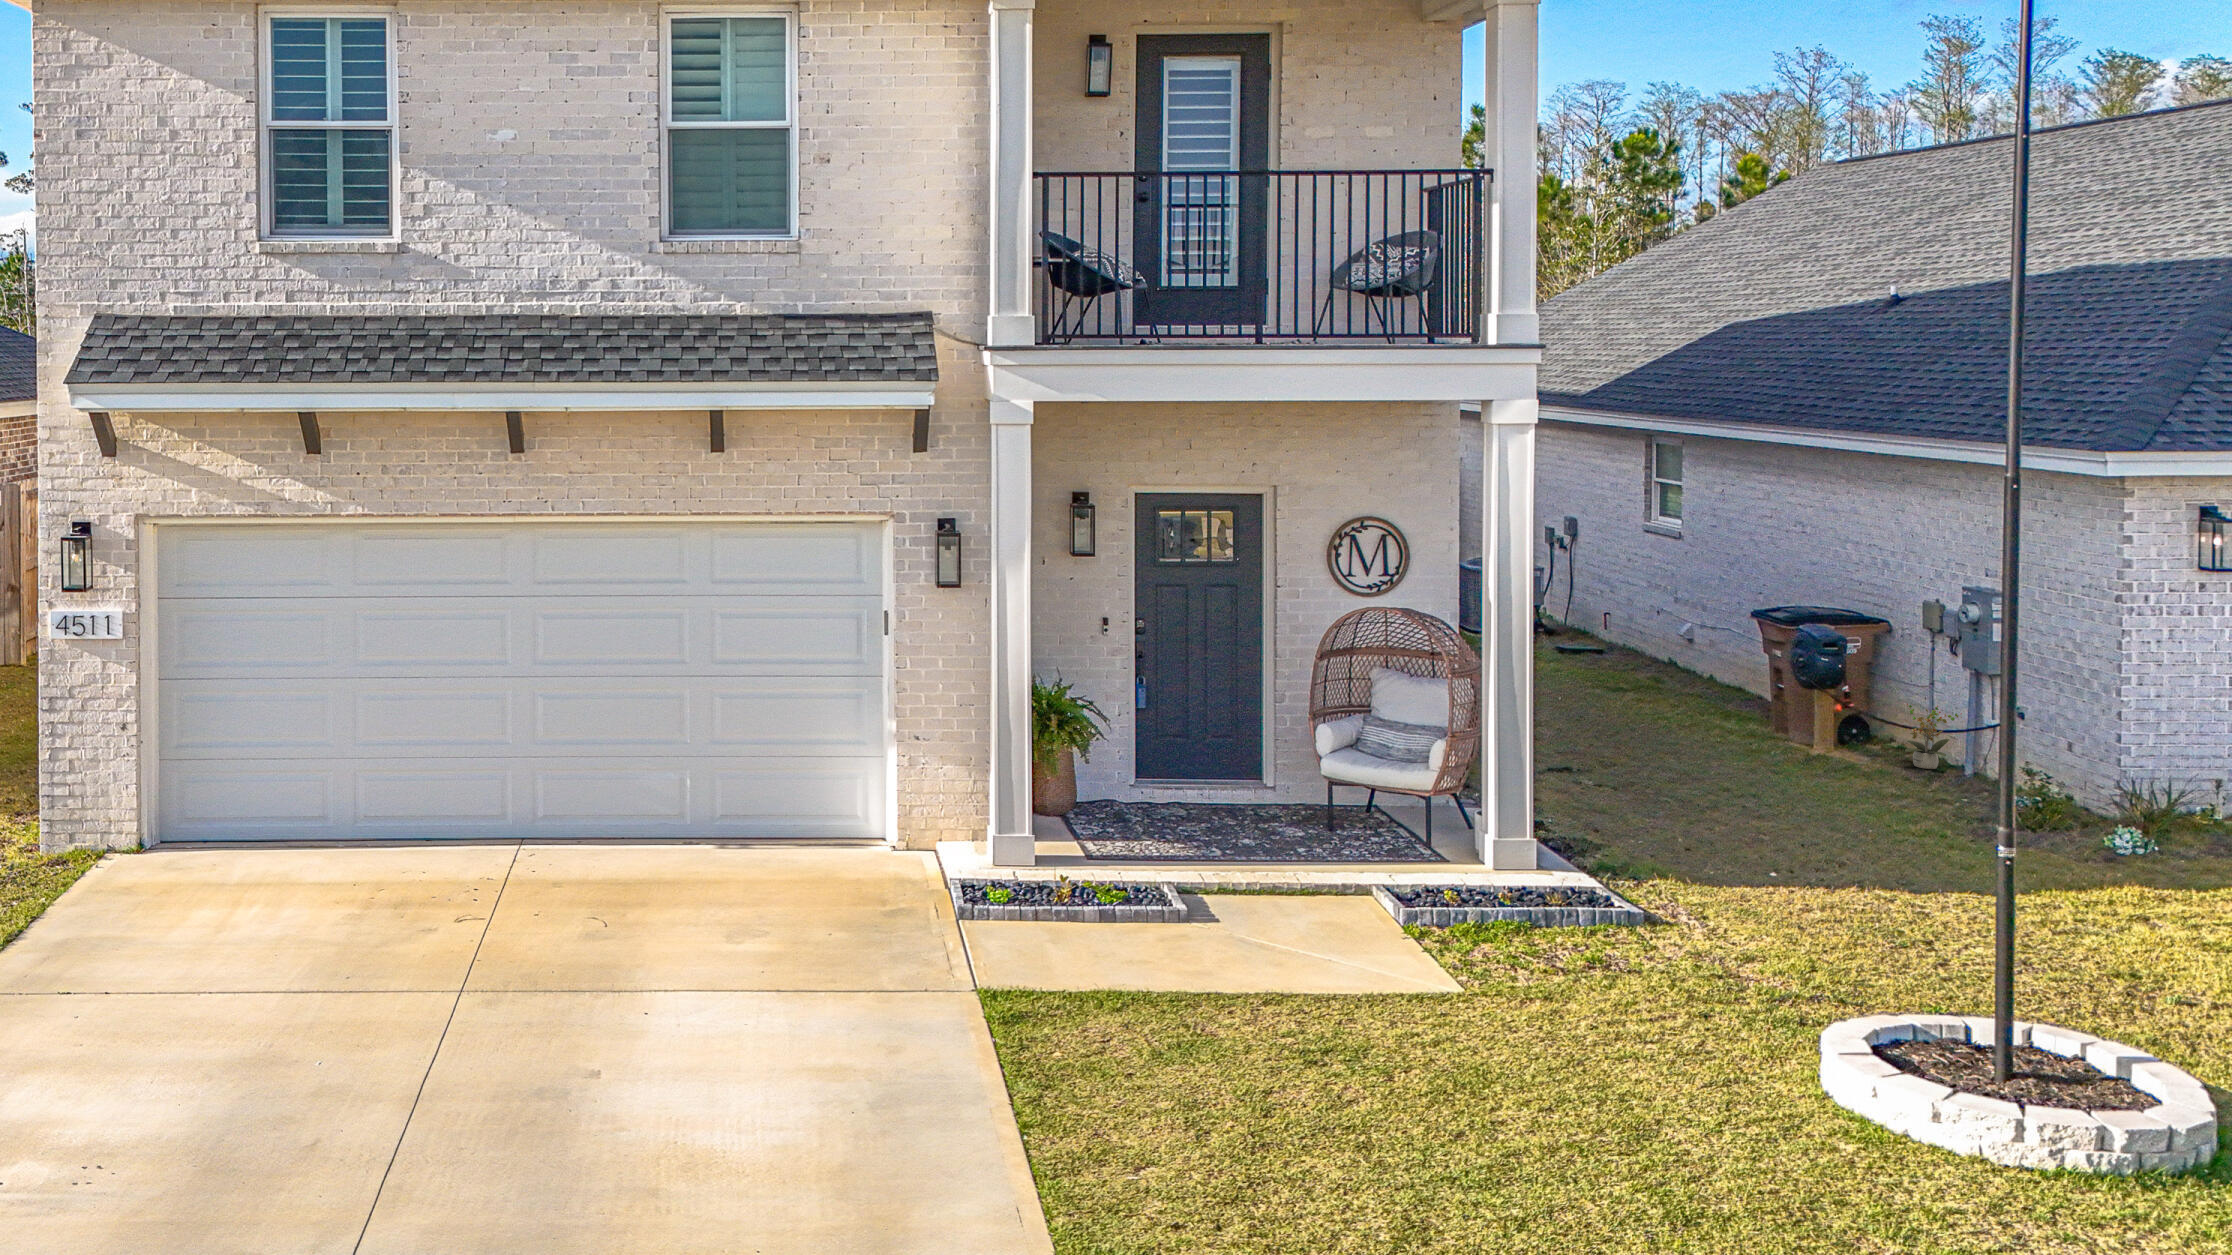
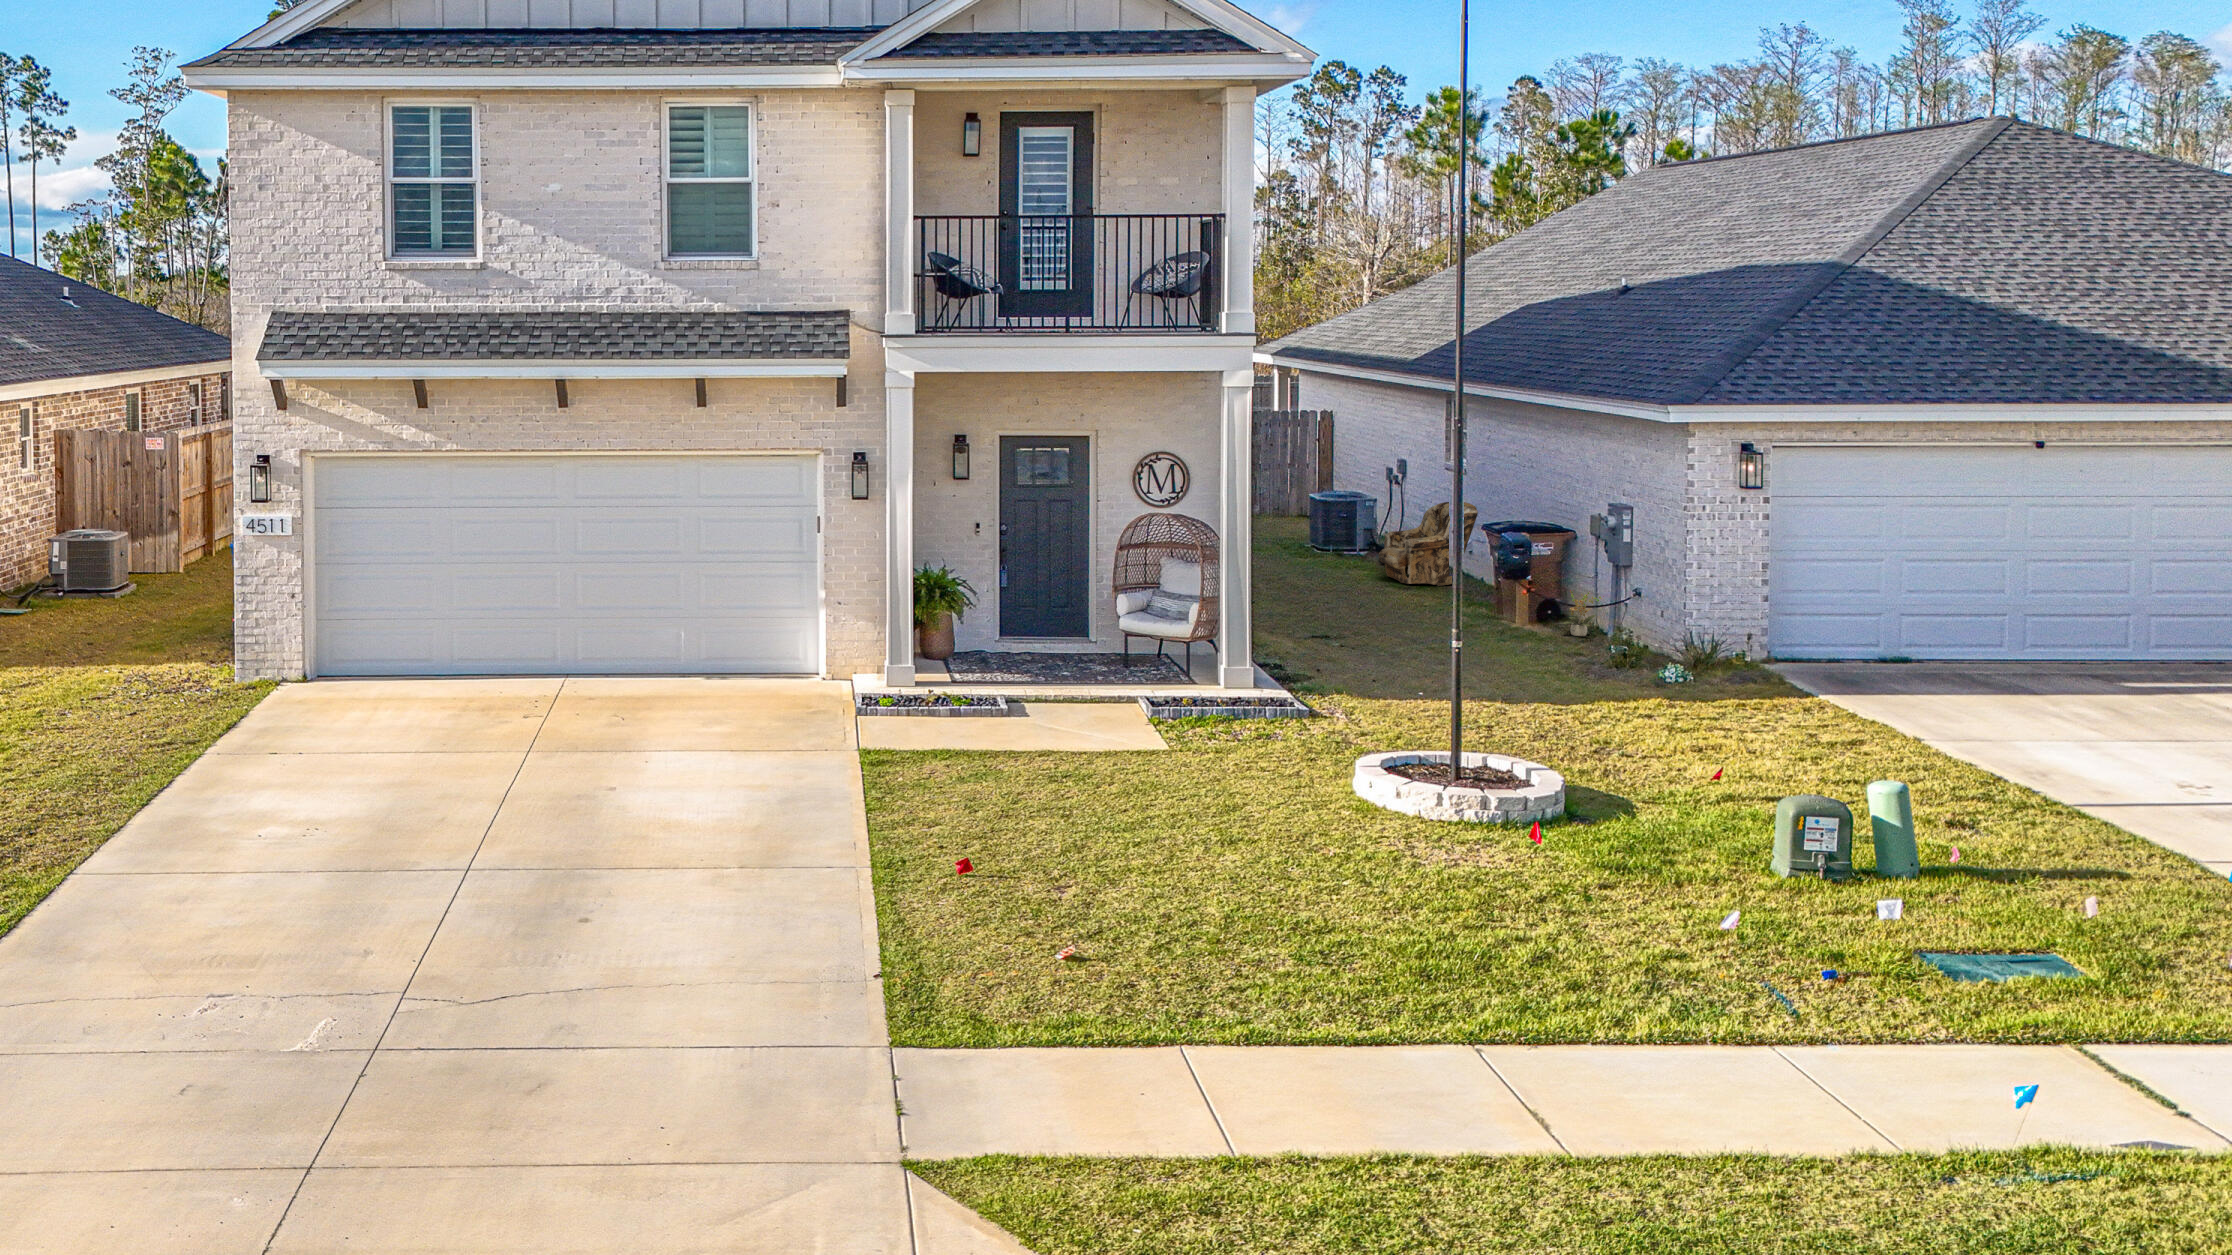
armchair: none [1582,573,1722,686] -> present [1379,502,1478,586]

